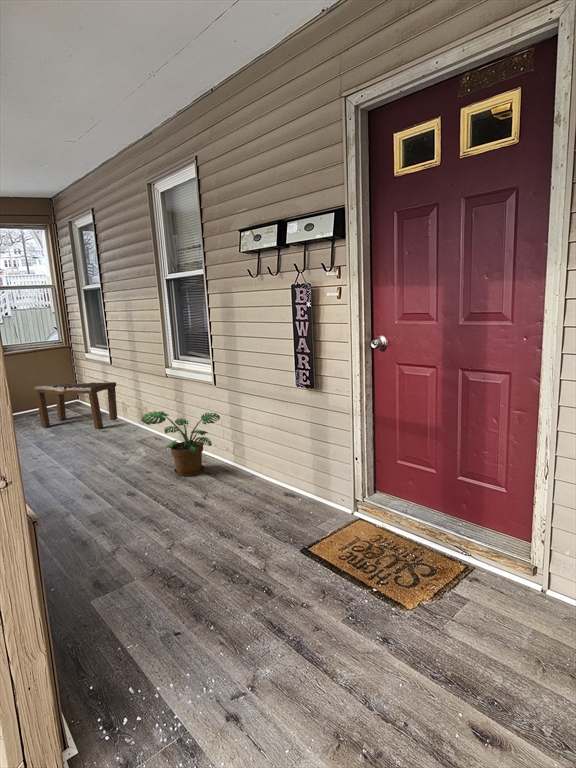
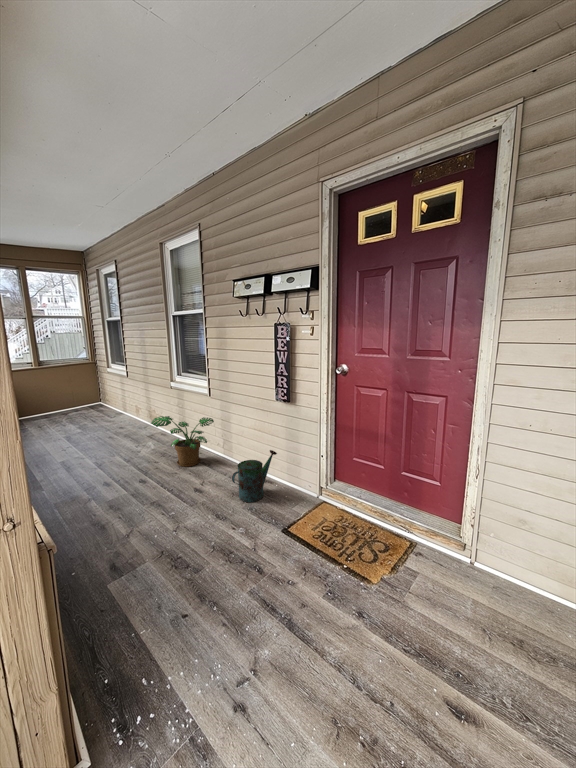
bench: present [34,382,117,429] -> none [64,390,131,427]
watering can: none [239,452,299,517] -> present [232,450,277,502]

